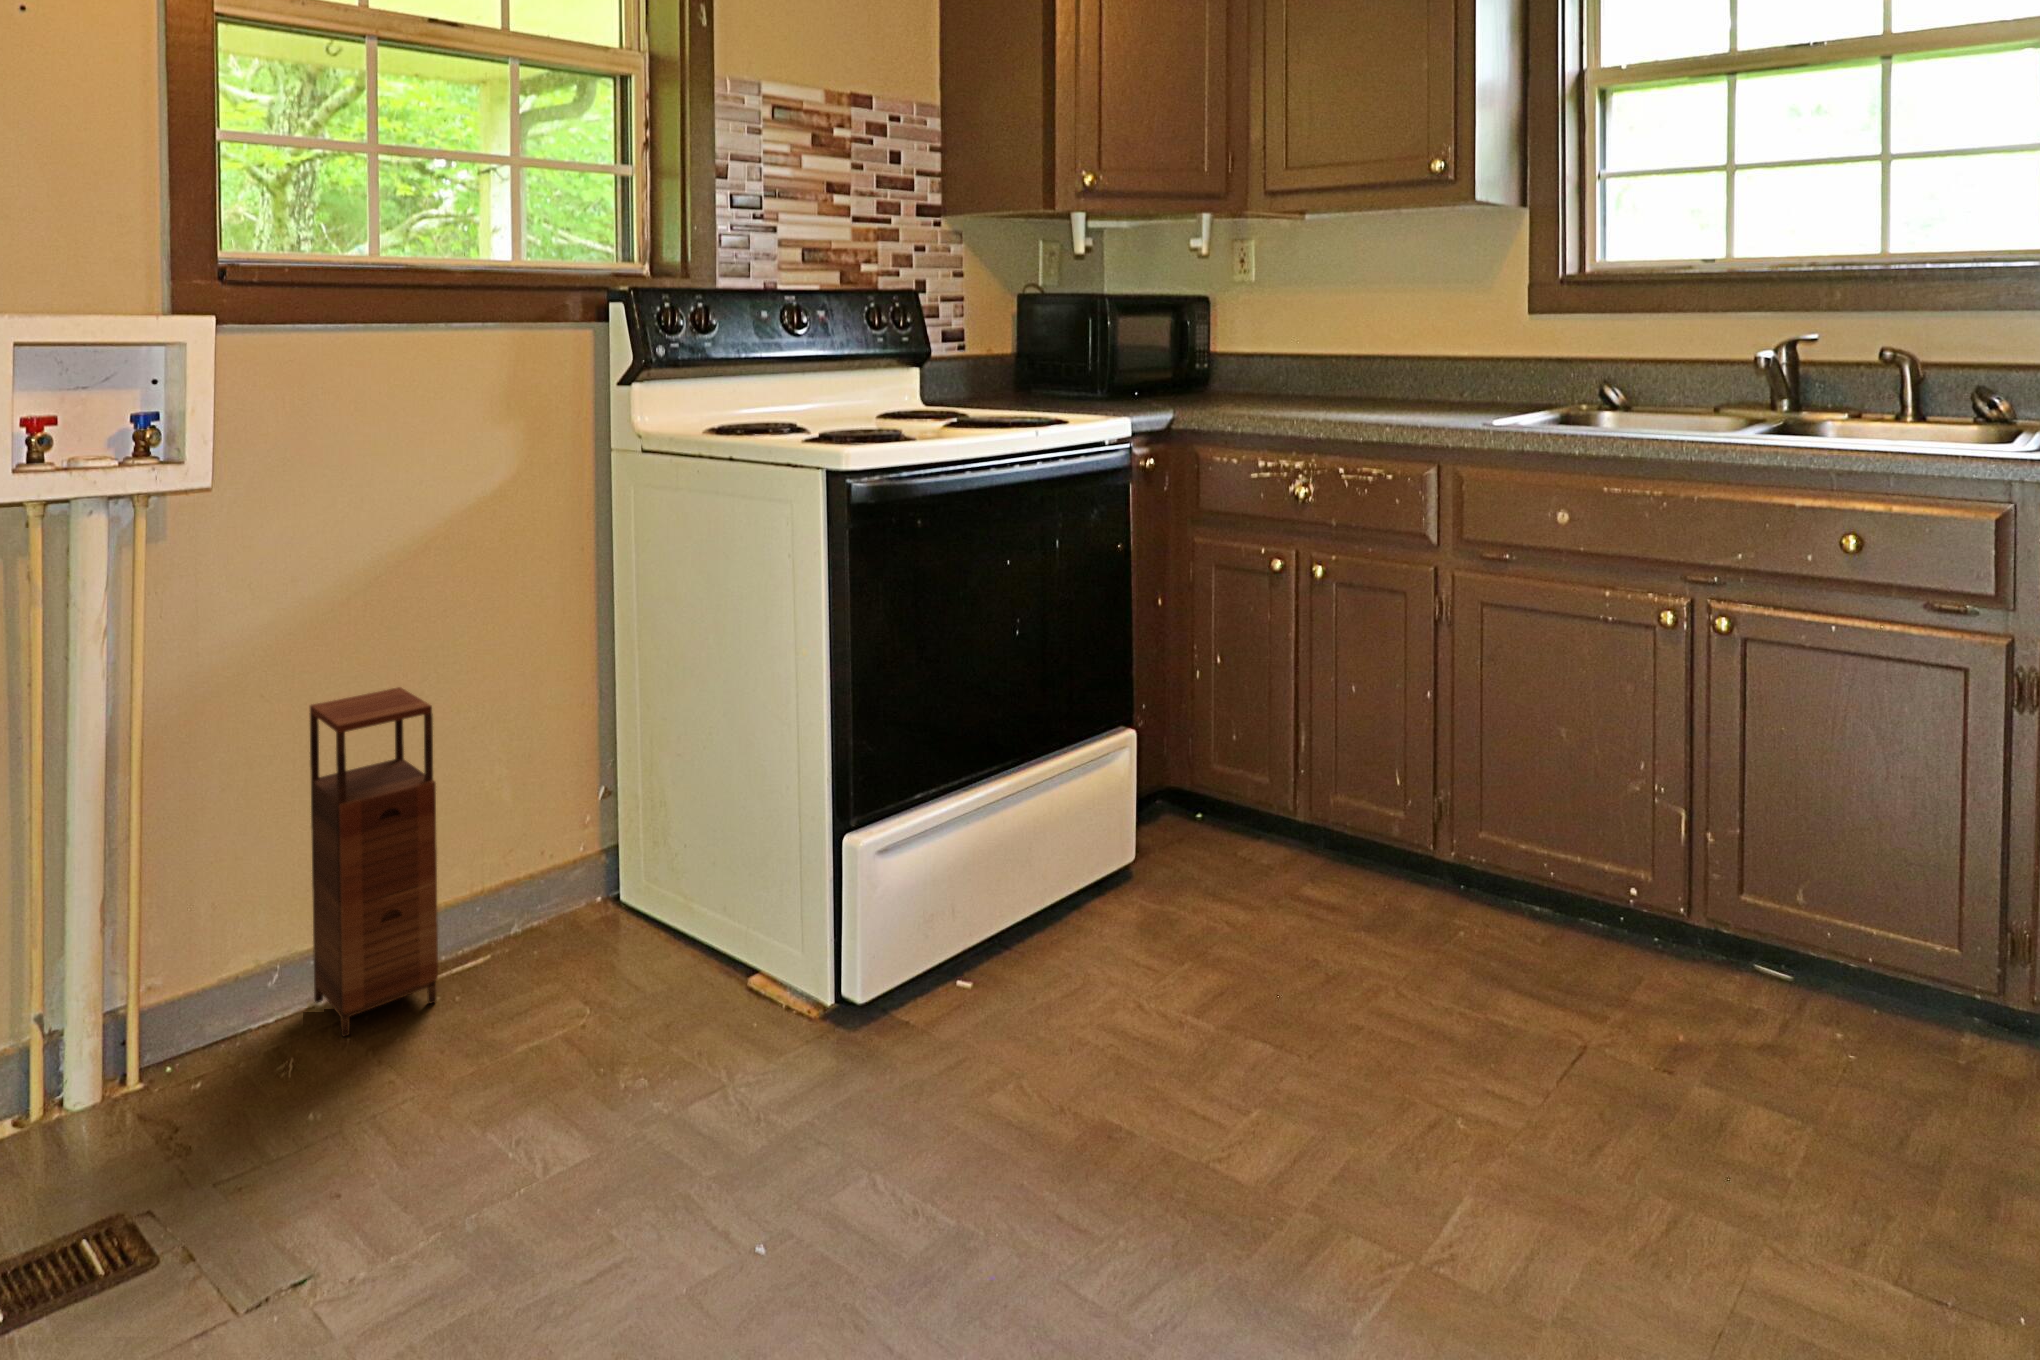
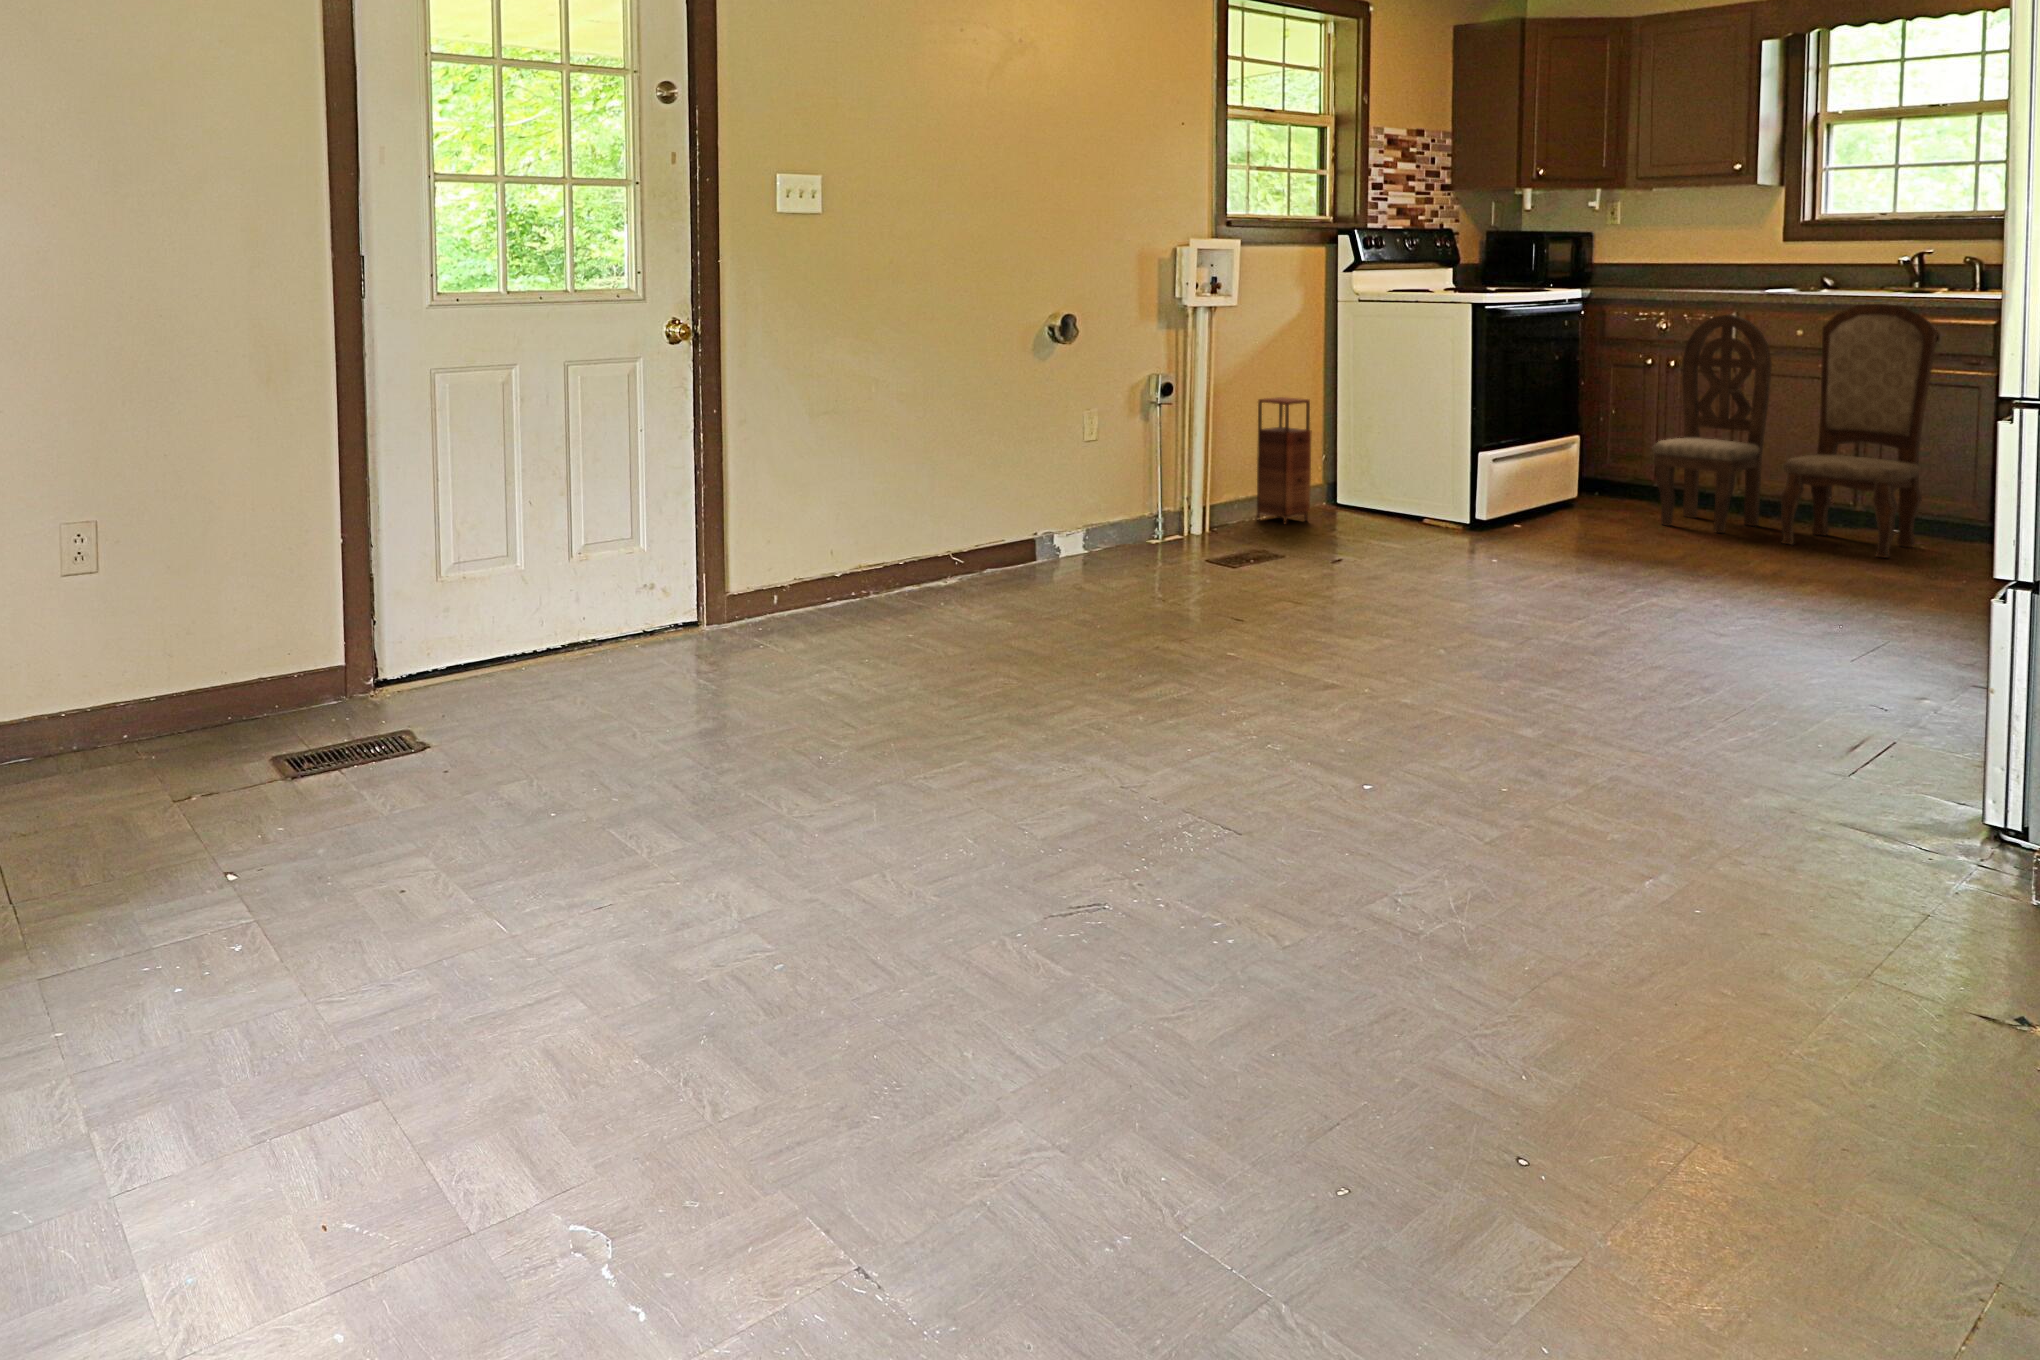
dining chair: none [1242,476,1884,1228] -> present [1653,304,1938,558]

